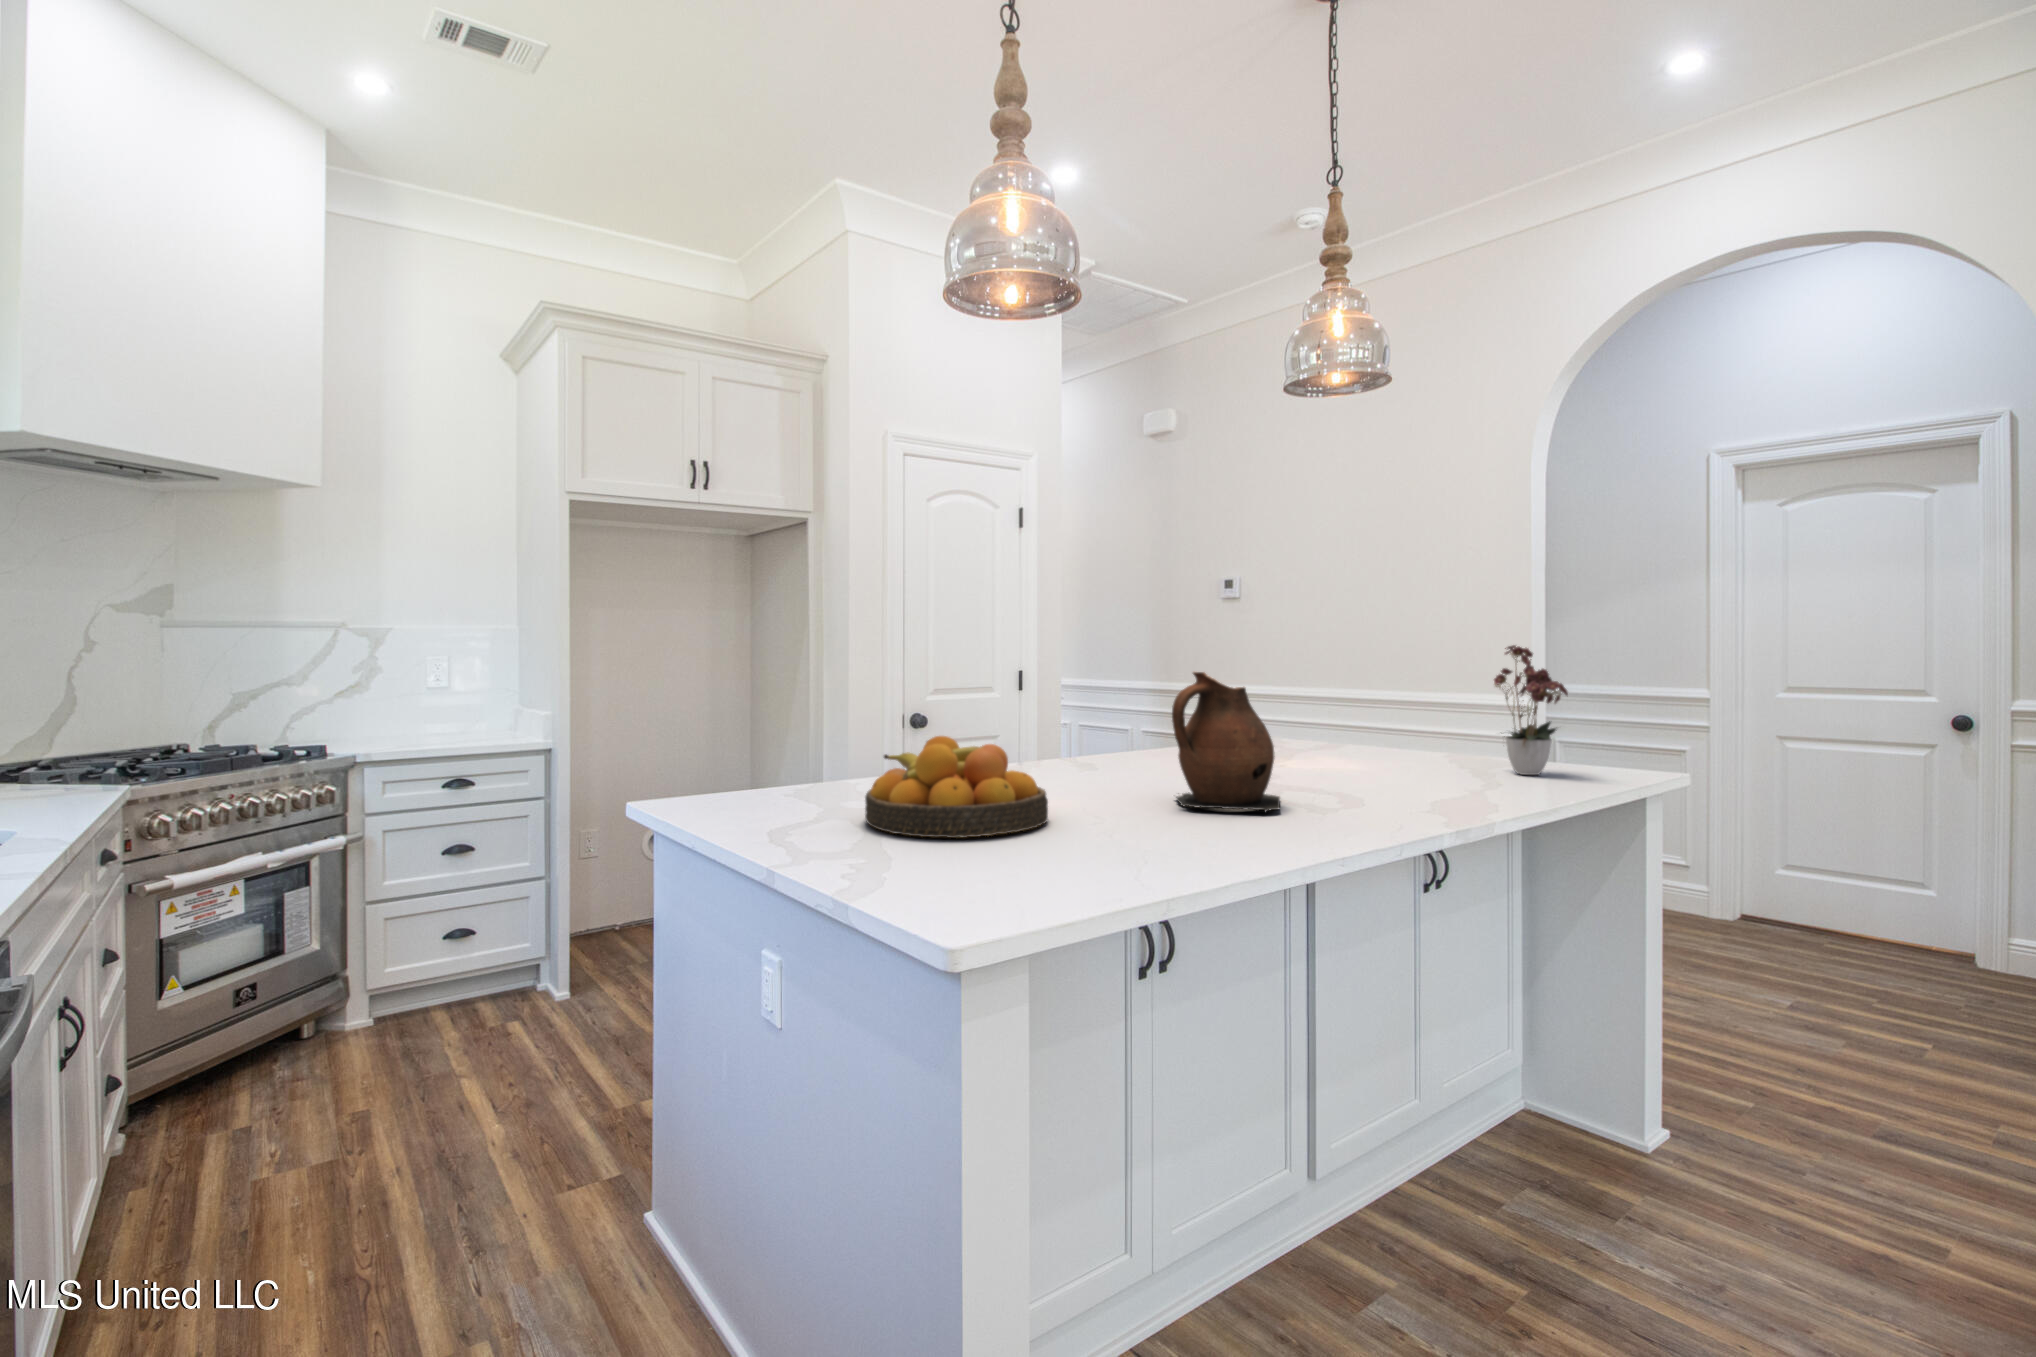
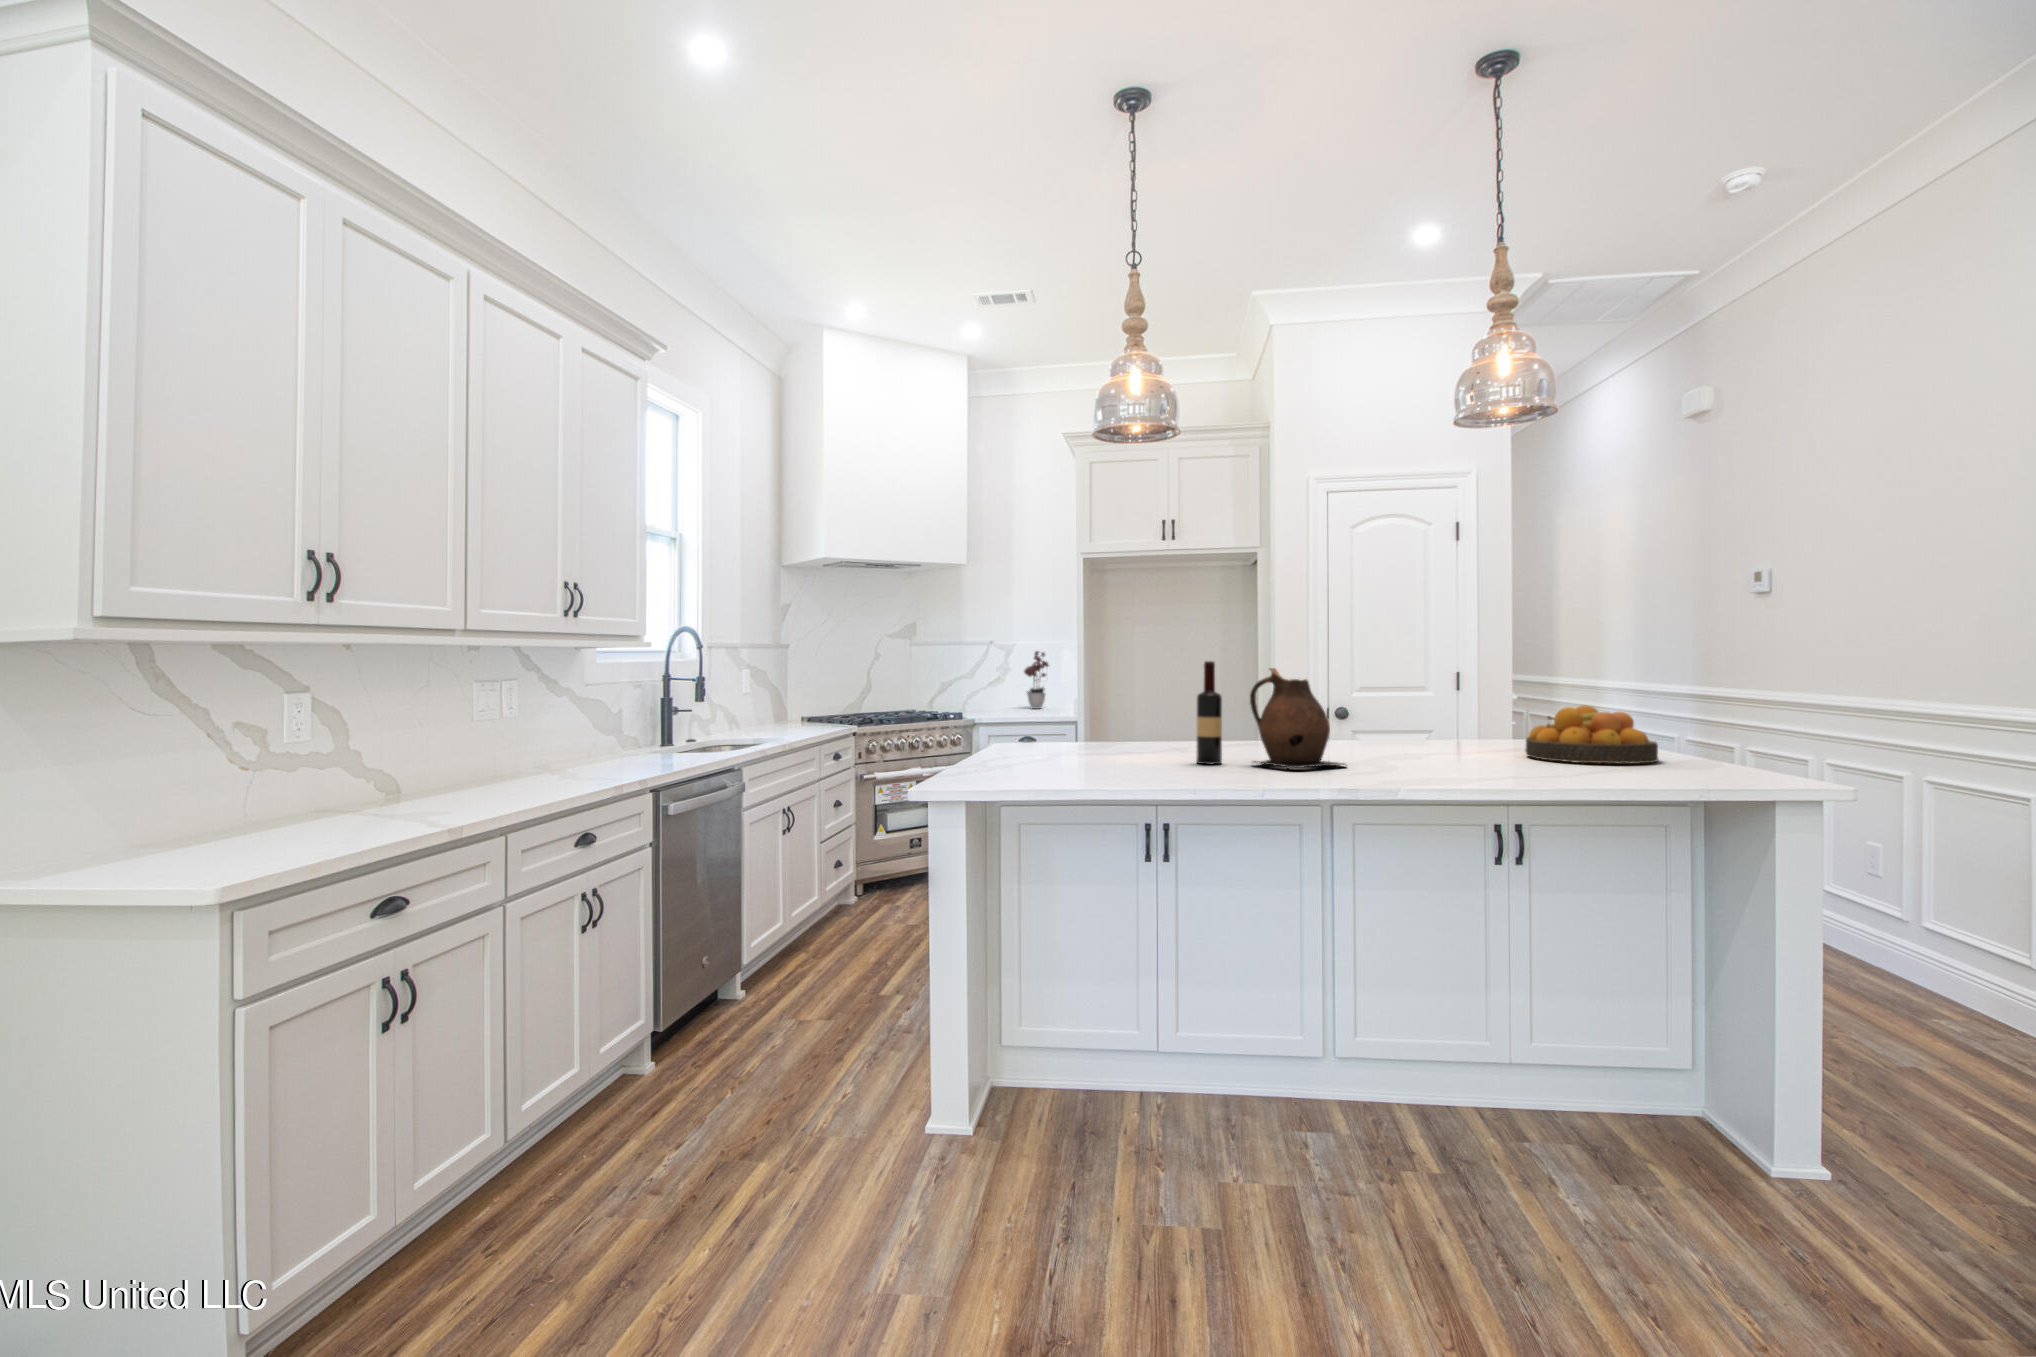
flower arrangement: present [1494,645,1568,775] -> present [1024,651,1049,709]
wine bottle: none [1111,663,1148,817] -> present [1196,661,1222,764]
fruit bowl: present [865,736,1048,838] -> present [1525,705,1658,764]

